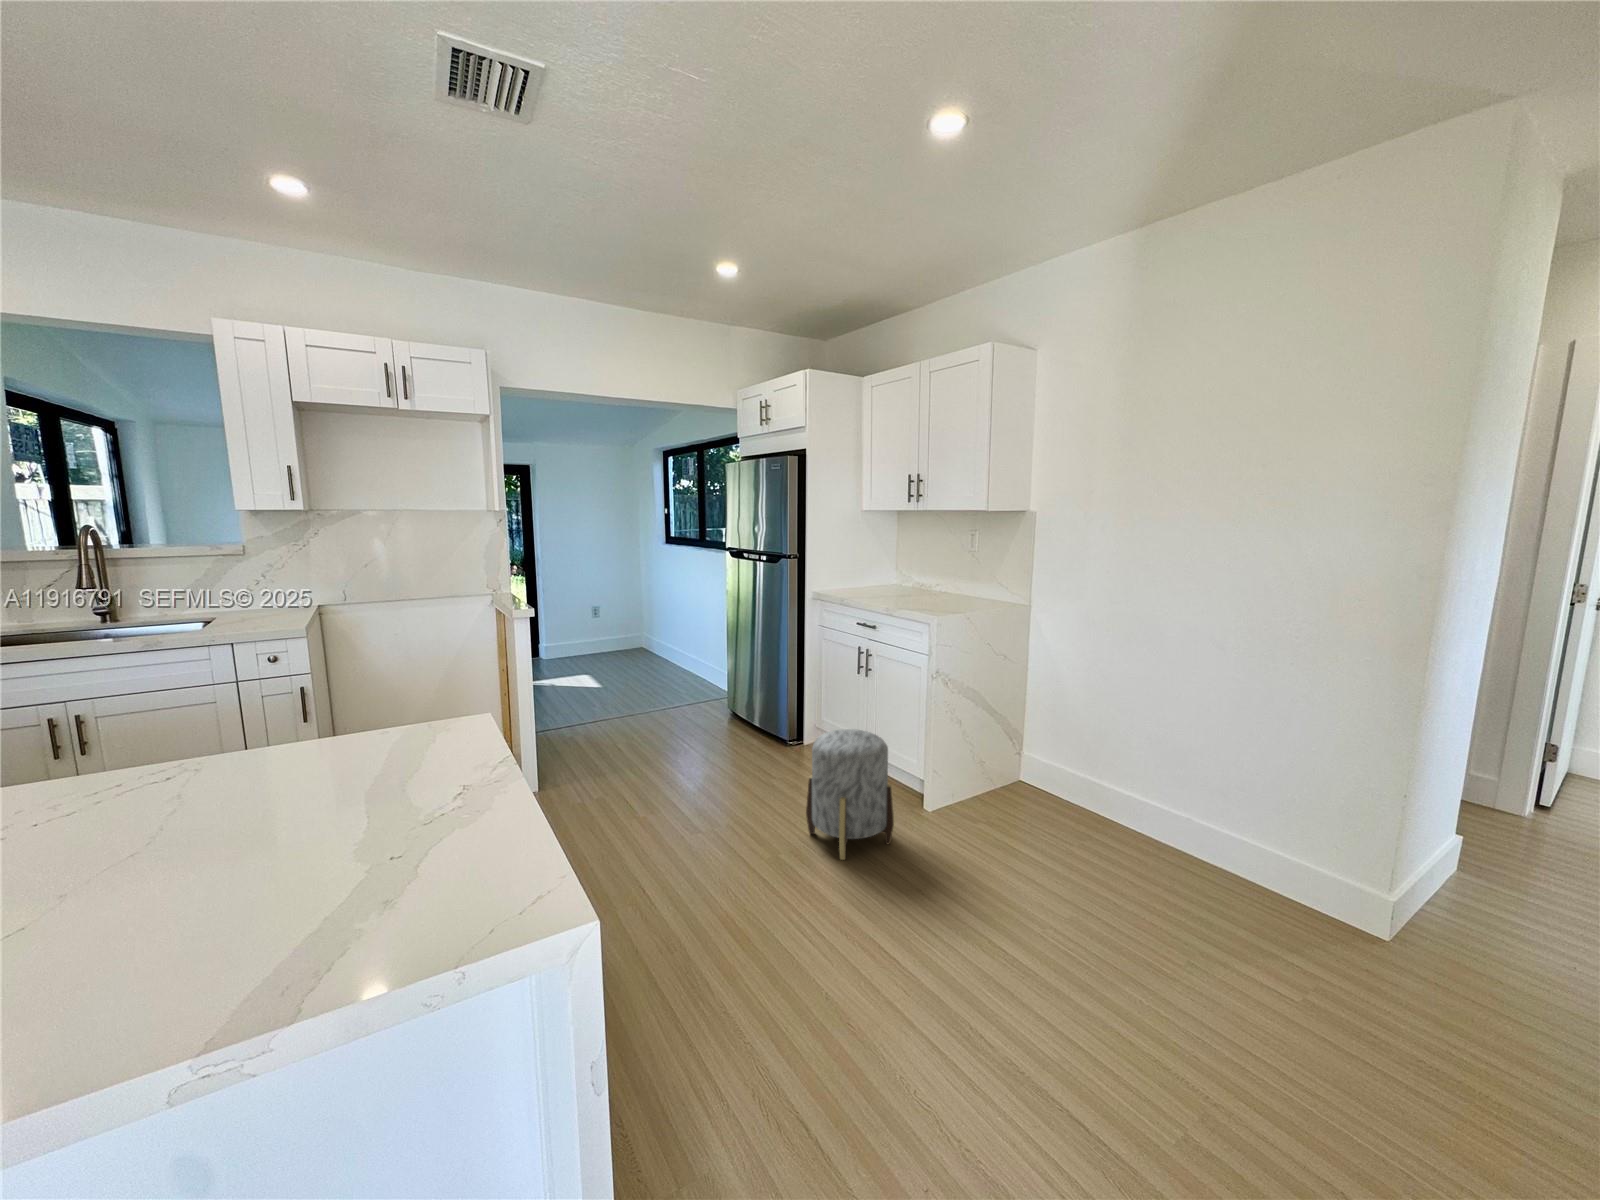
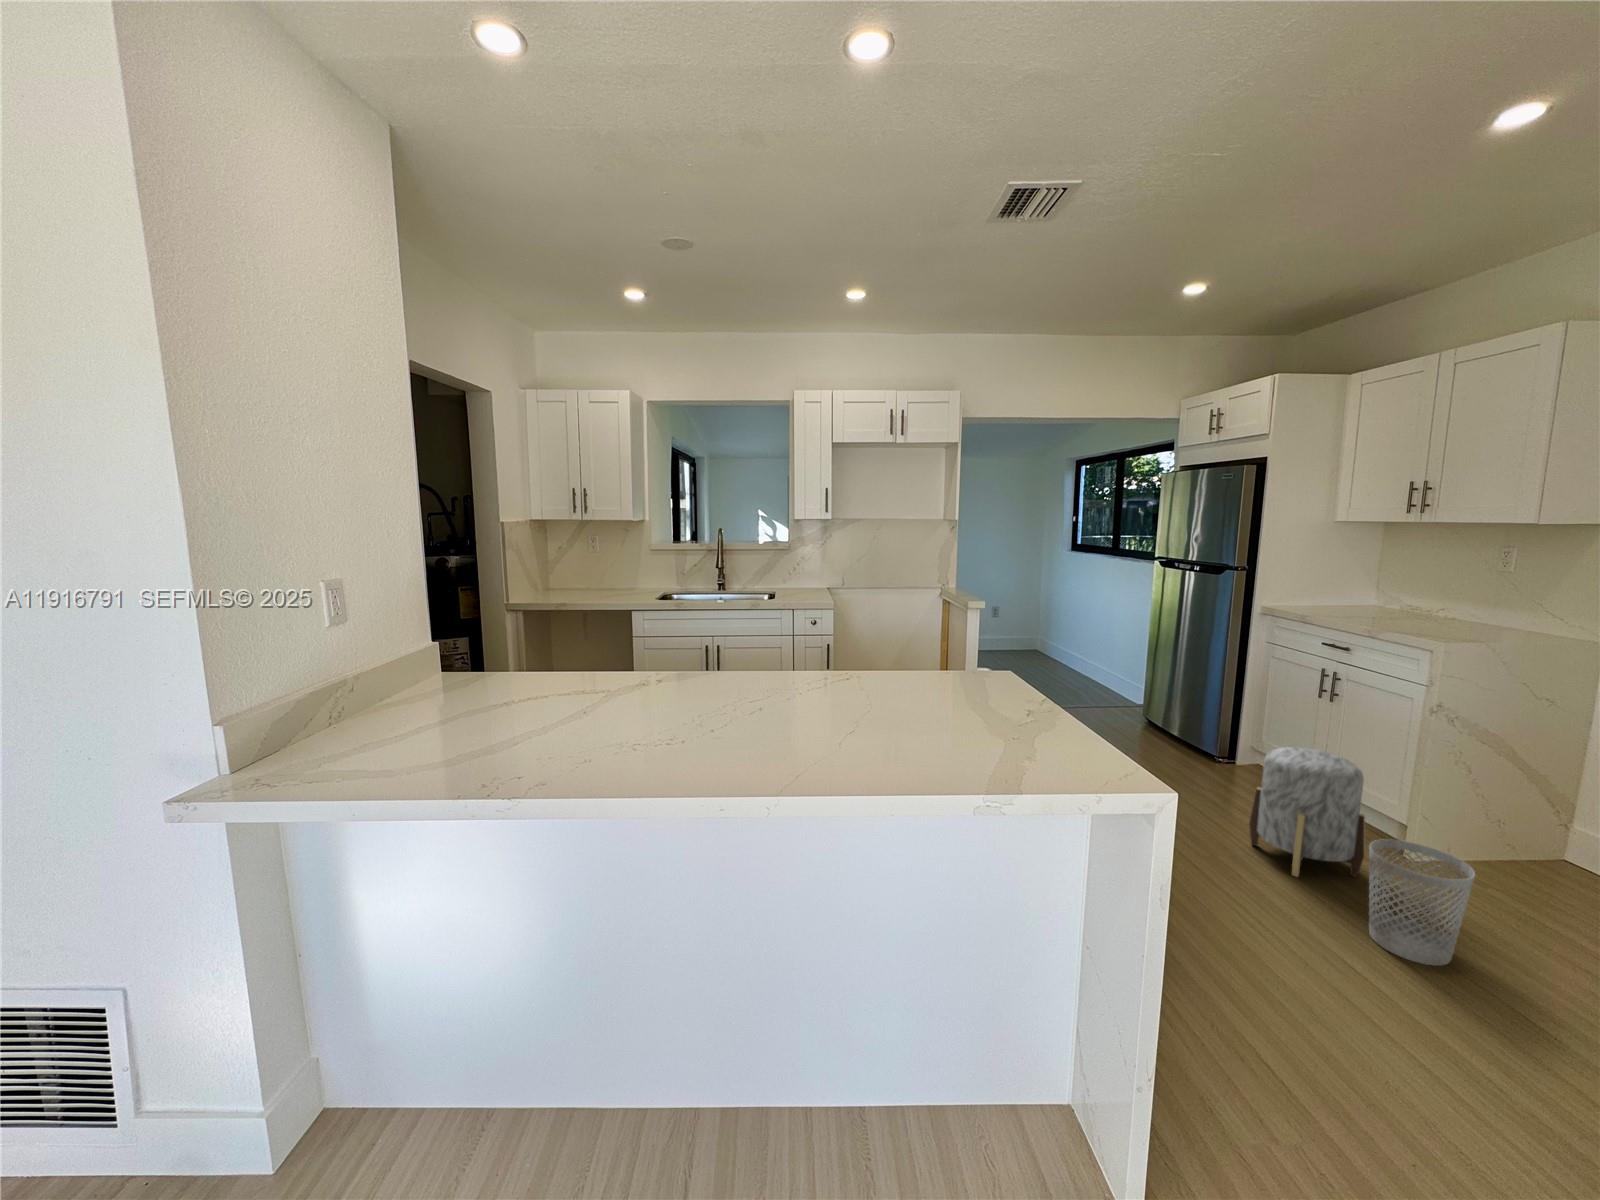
wastebasket: none [890,809,964,927] -> present [1369,839,1475,966]

